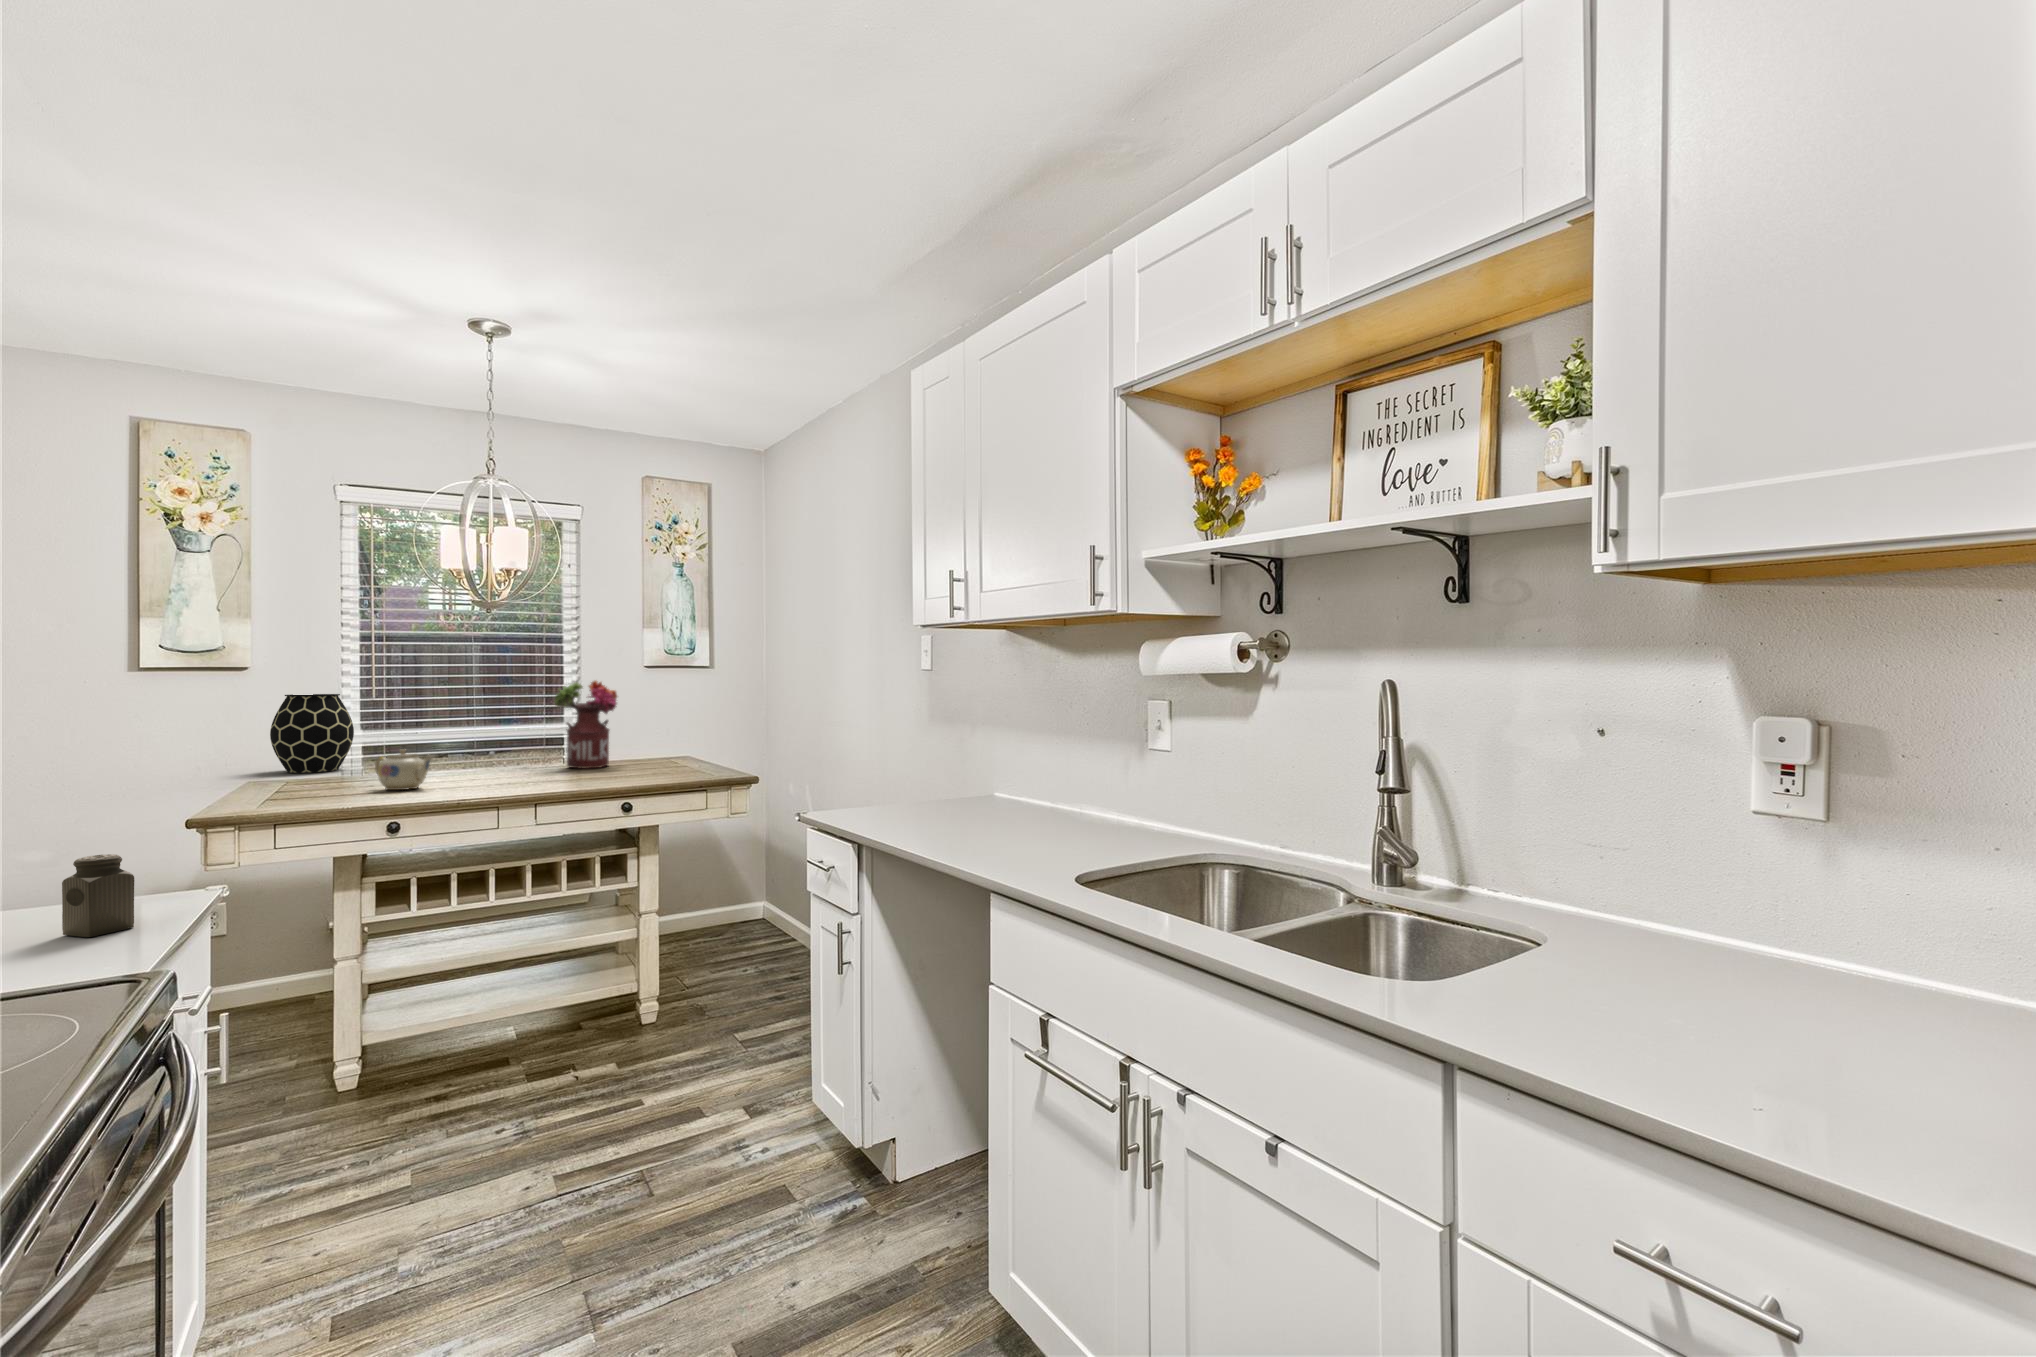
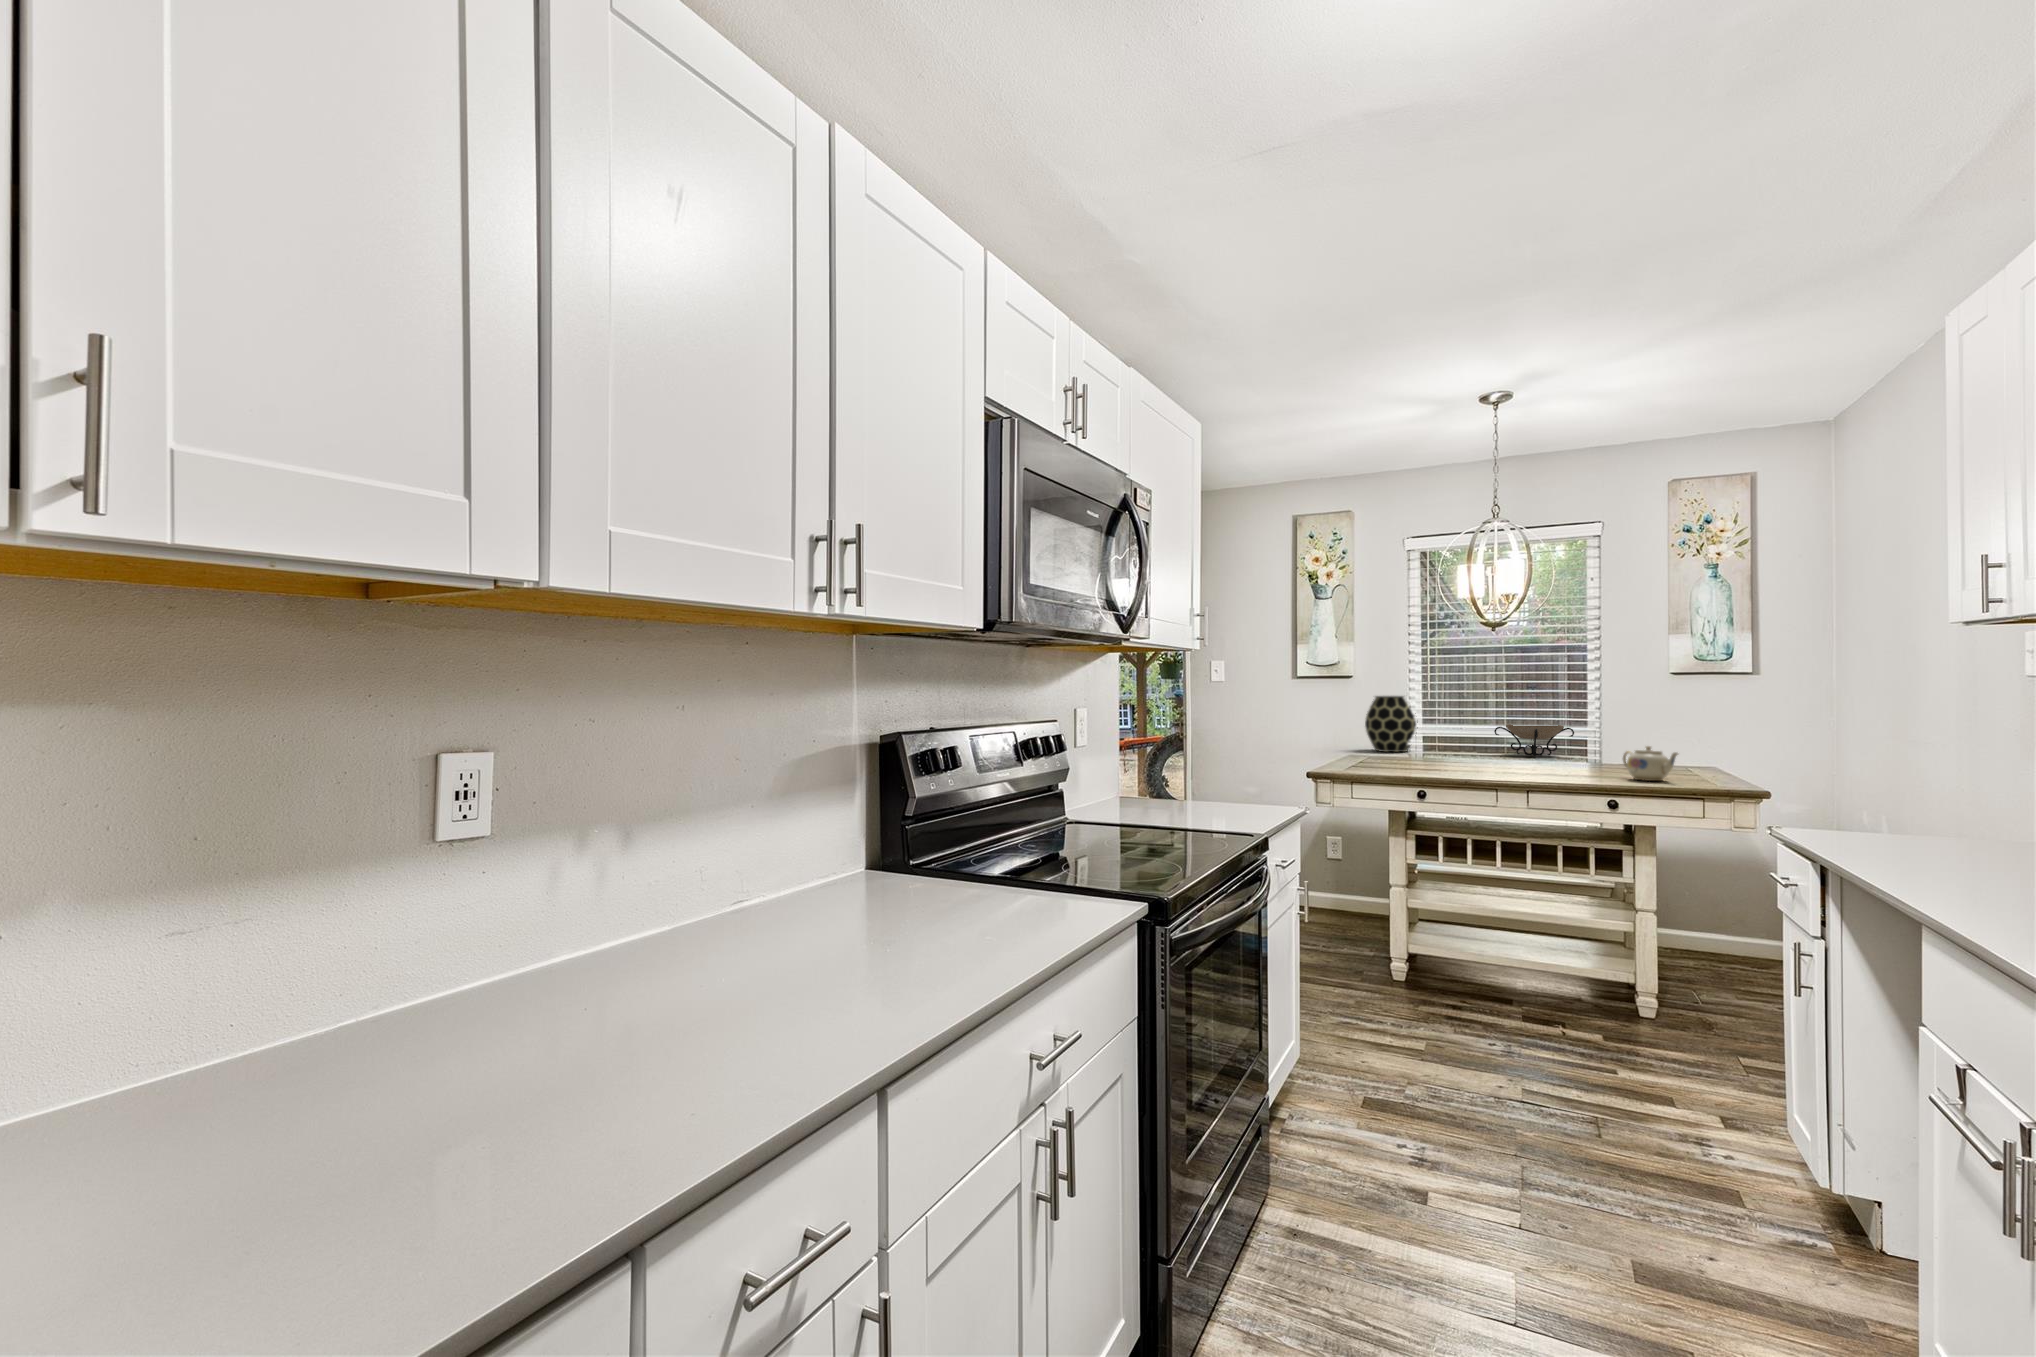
flower arrangement: present [554,681,617,769] -> none [1567,688,1632,768]
decorative bowl: none [460,724,552,761] -> present [1494,724,1574,756]
teapot: present [375,749,433,790] -> present [1623,746,1678,781]
salt shaker: present [62,854,134,937] -> none [1230,784,1258,826]

